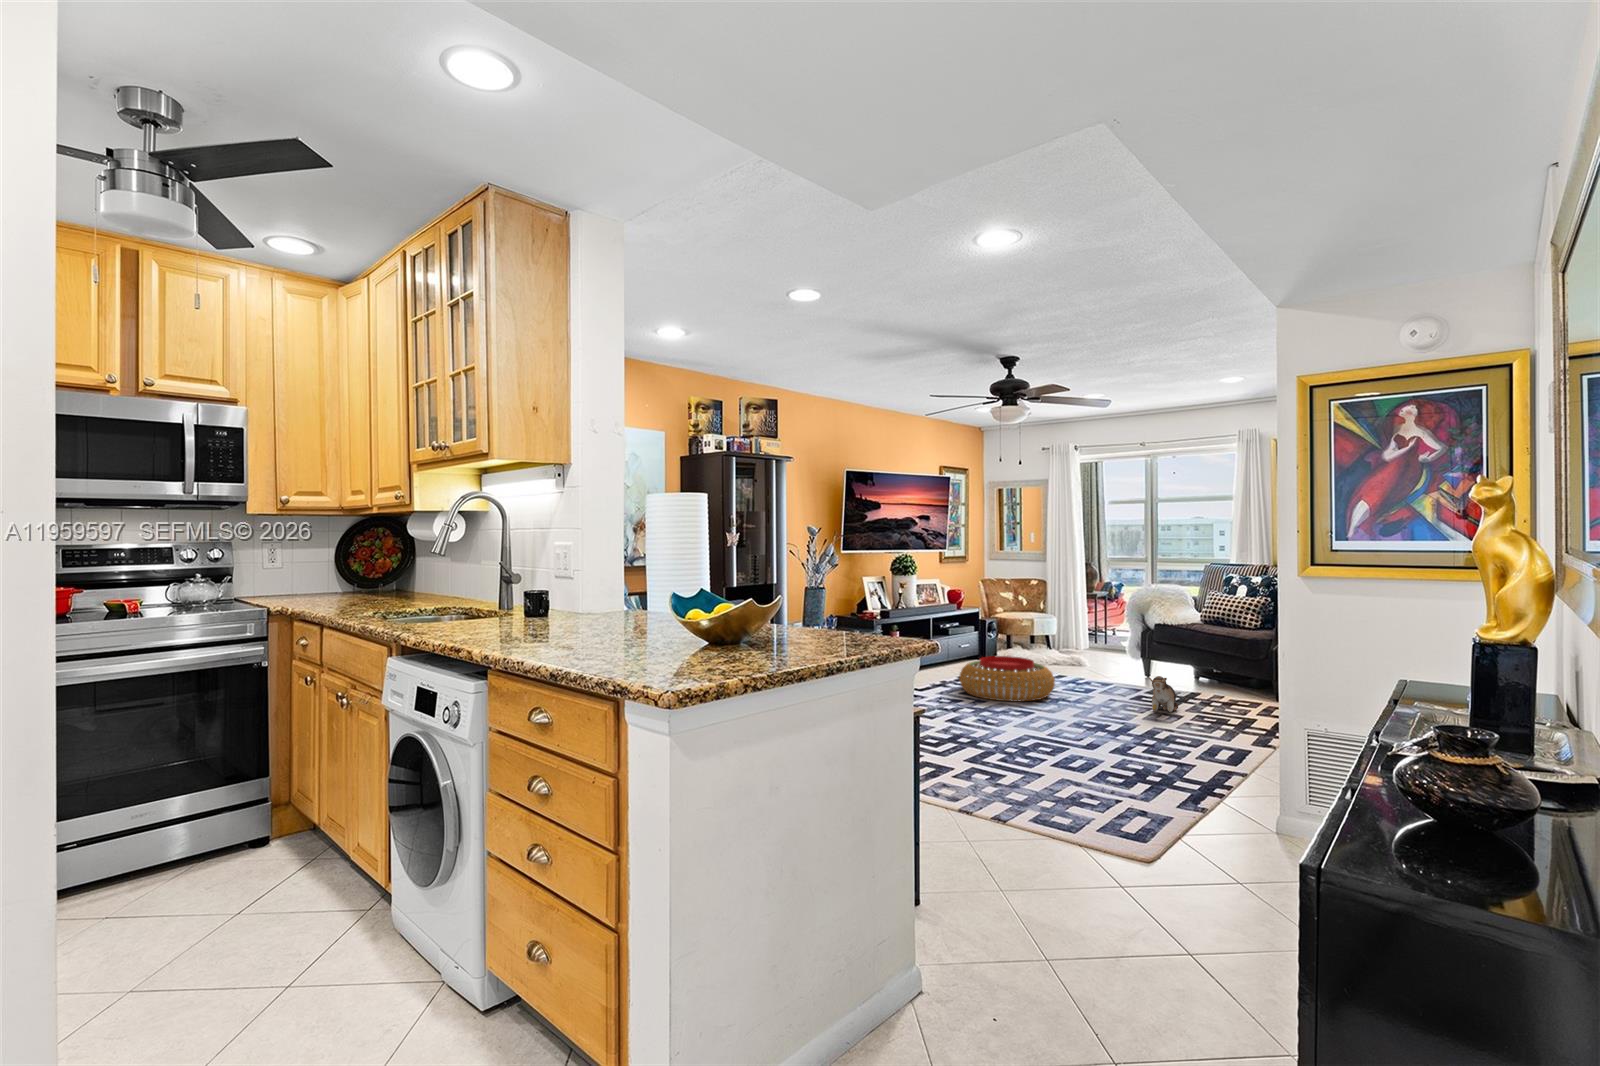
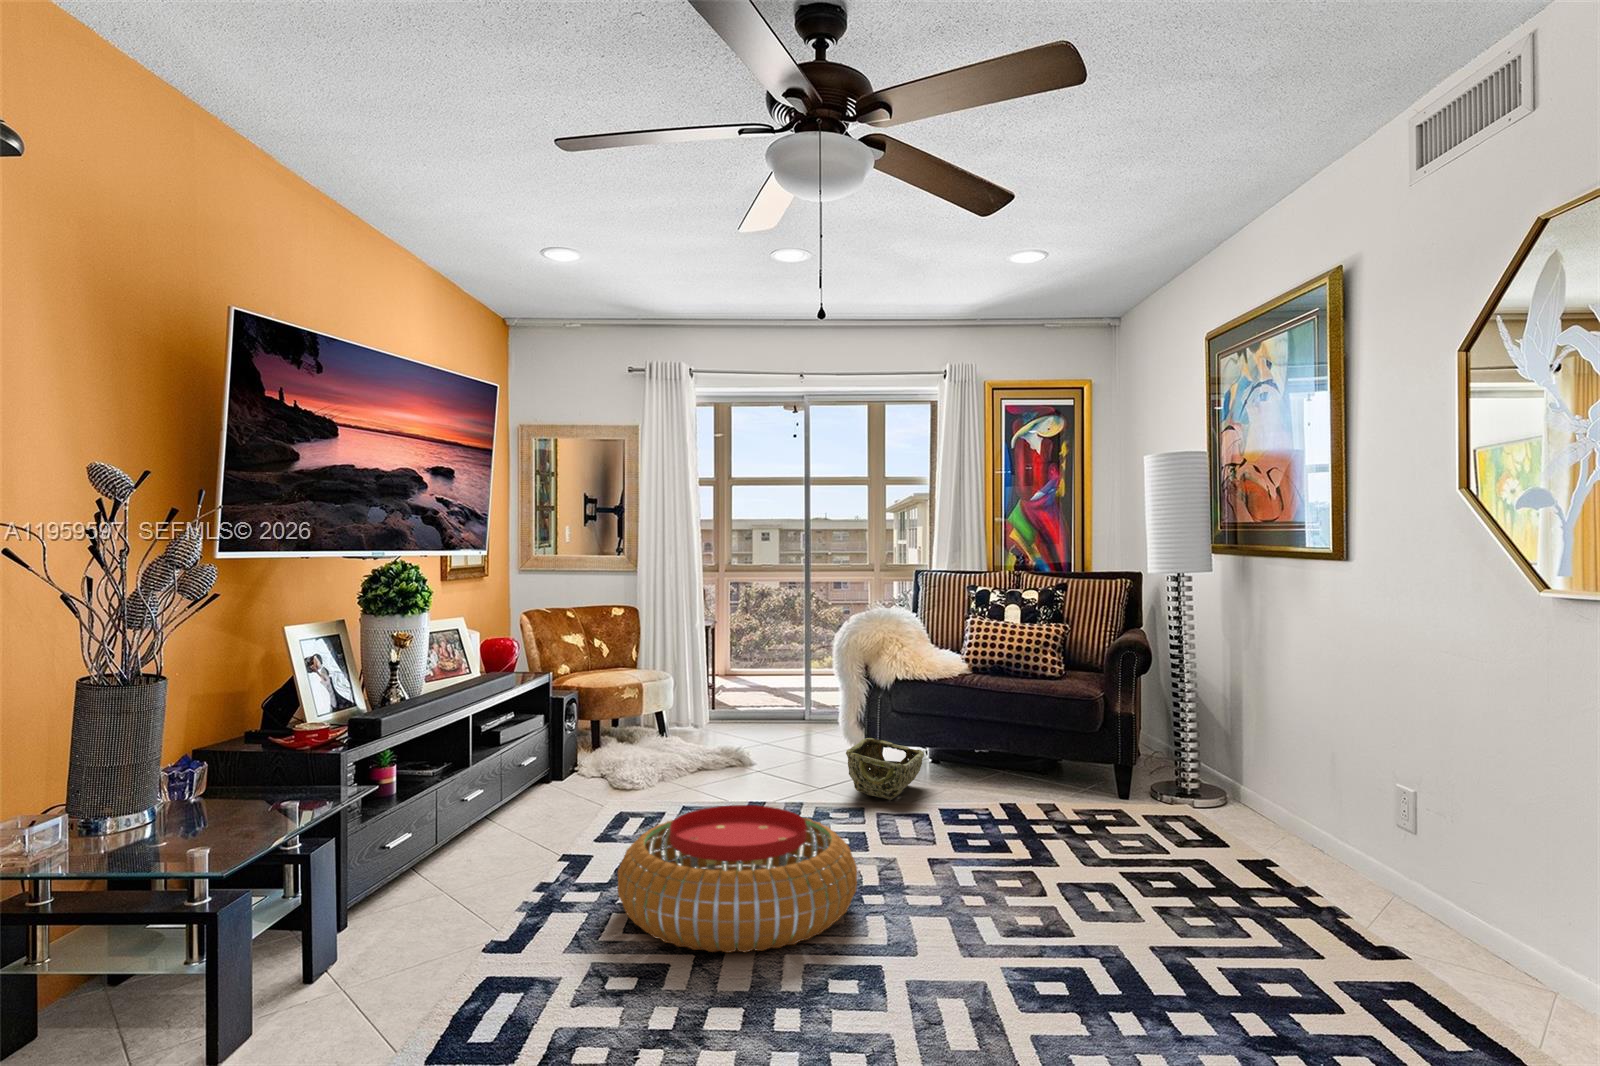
woven basket: none [1108,652,1162,680] -> present [846,738,924,800]
plush toy: present [1149,676,1178,712] -> none [1058,819,1120,899]

